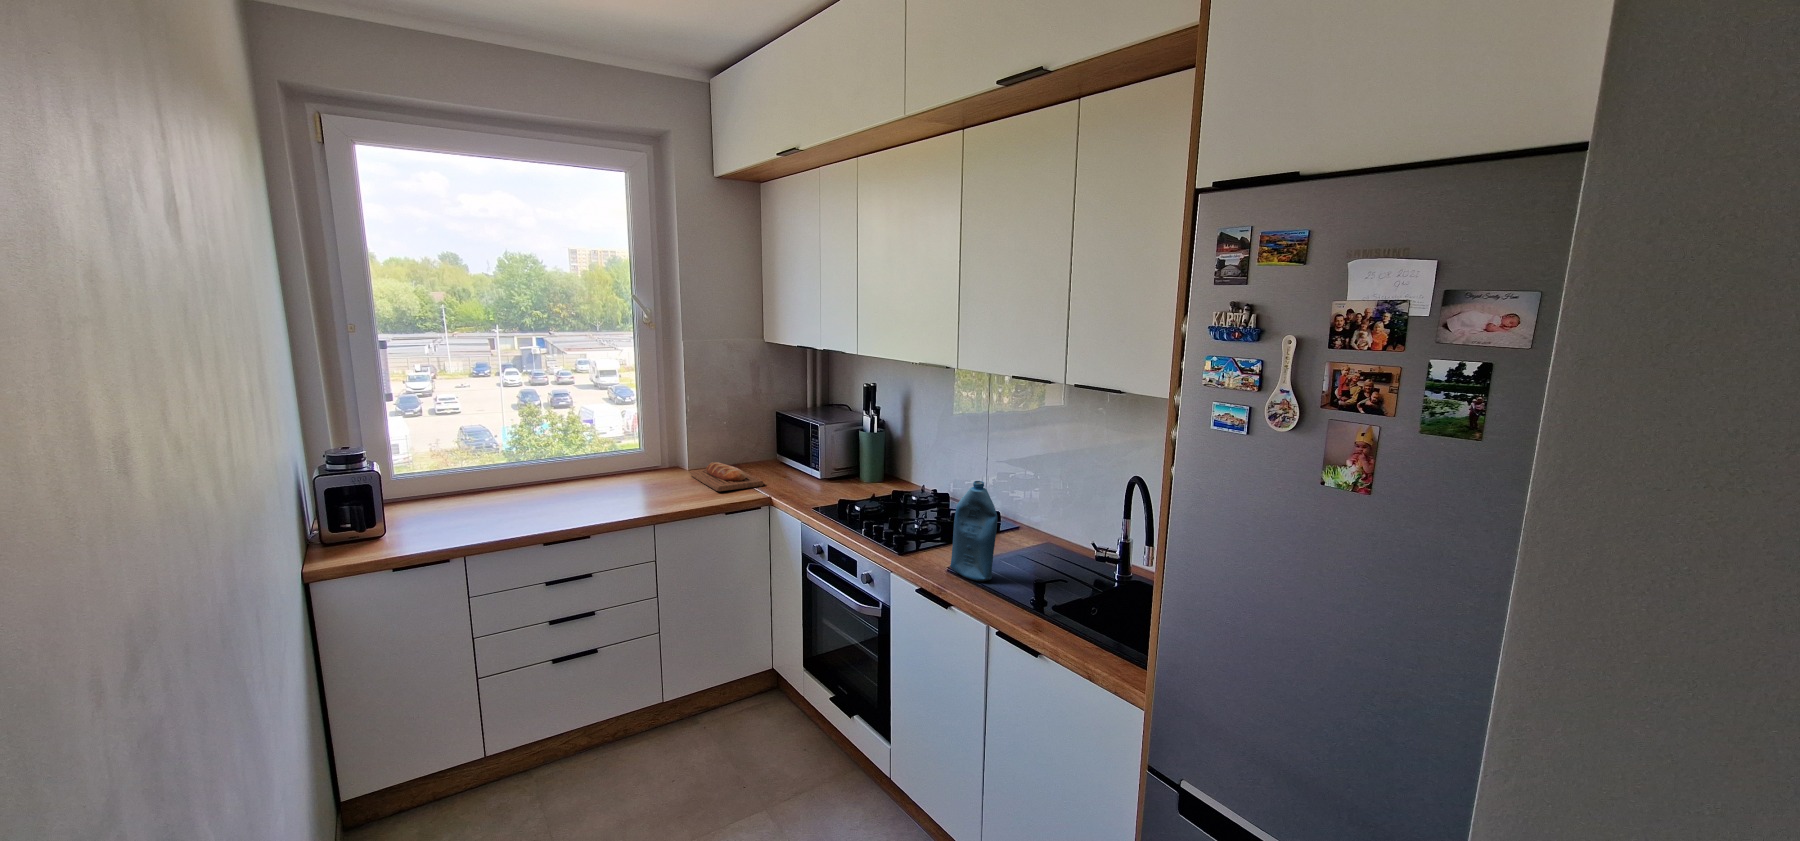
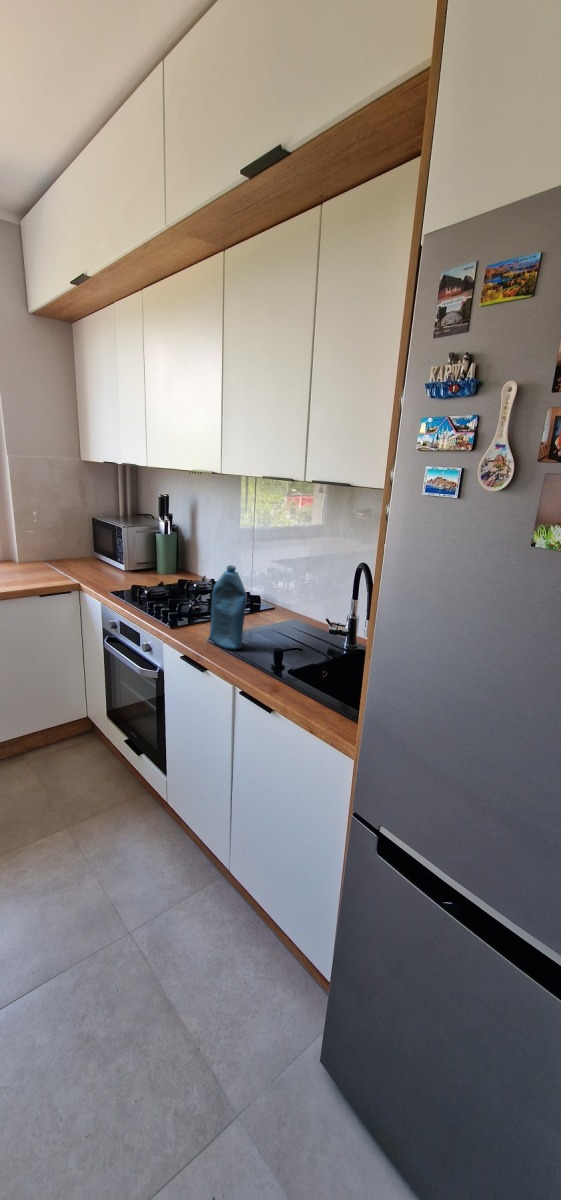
bread loaf: present [690,462,763,491] -> none [19,557,77,579]

